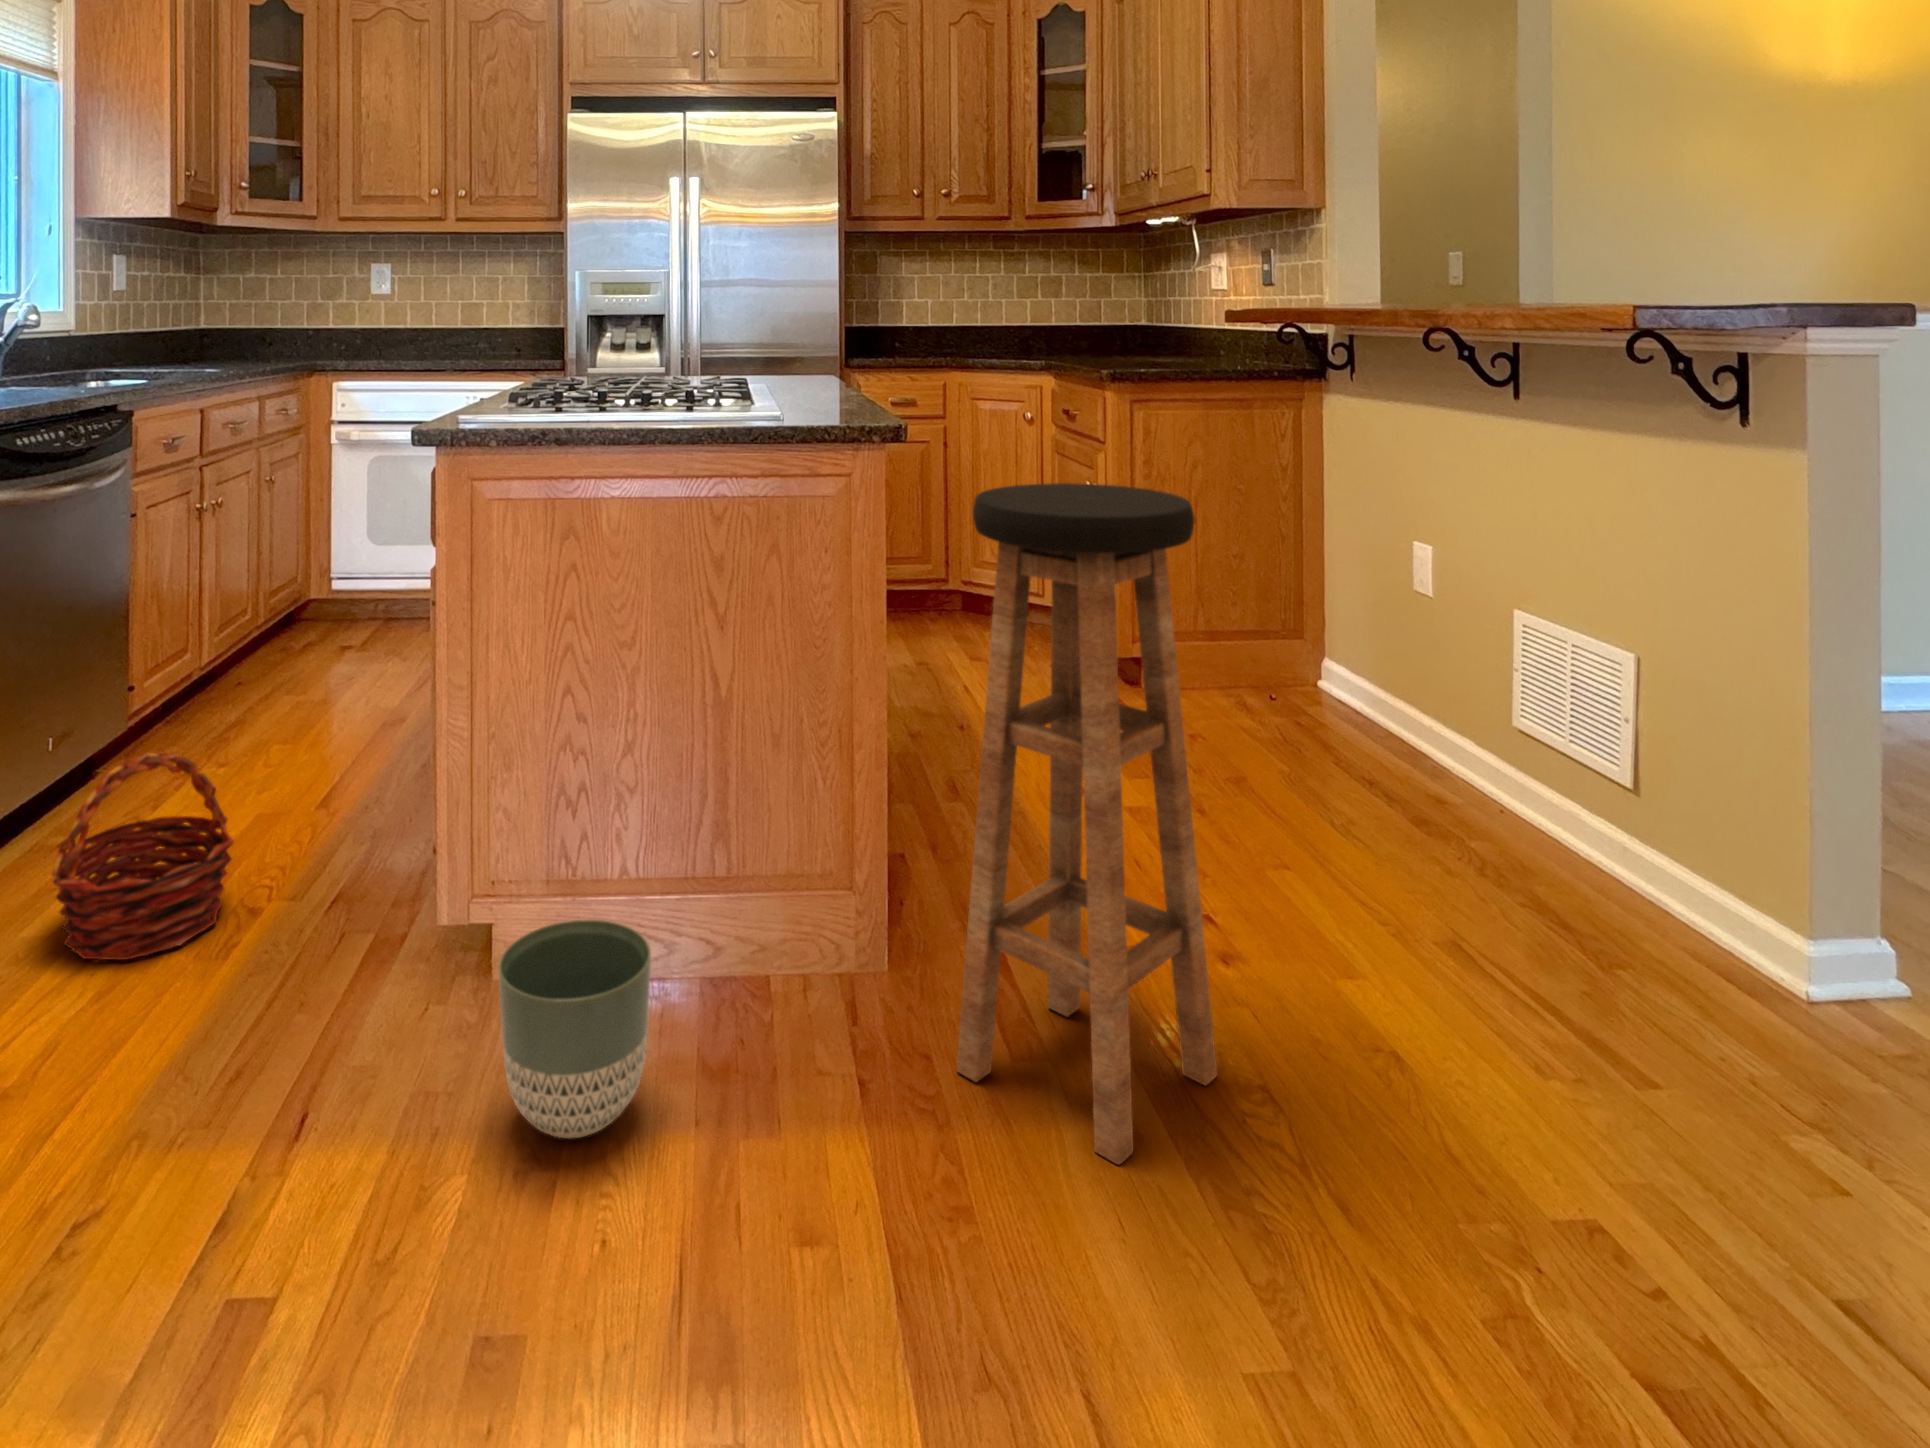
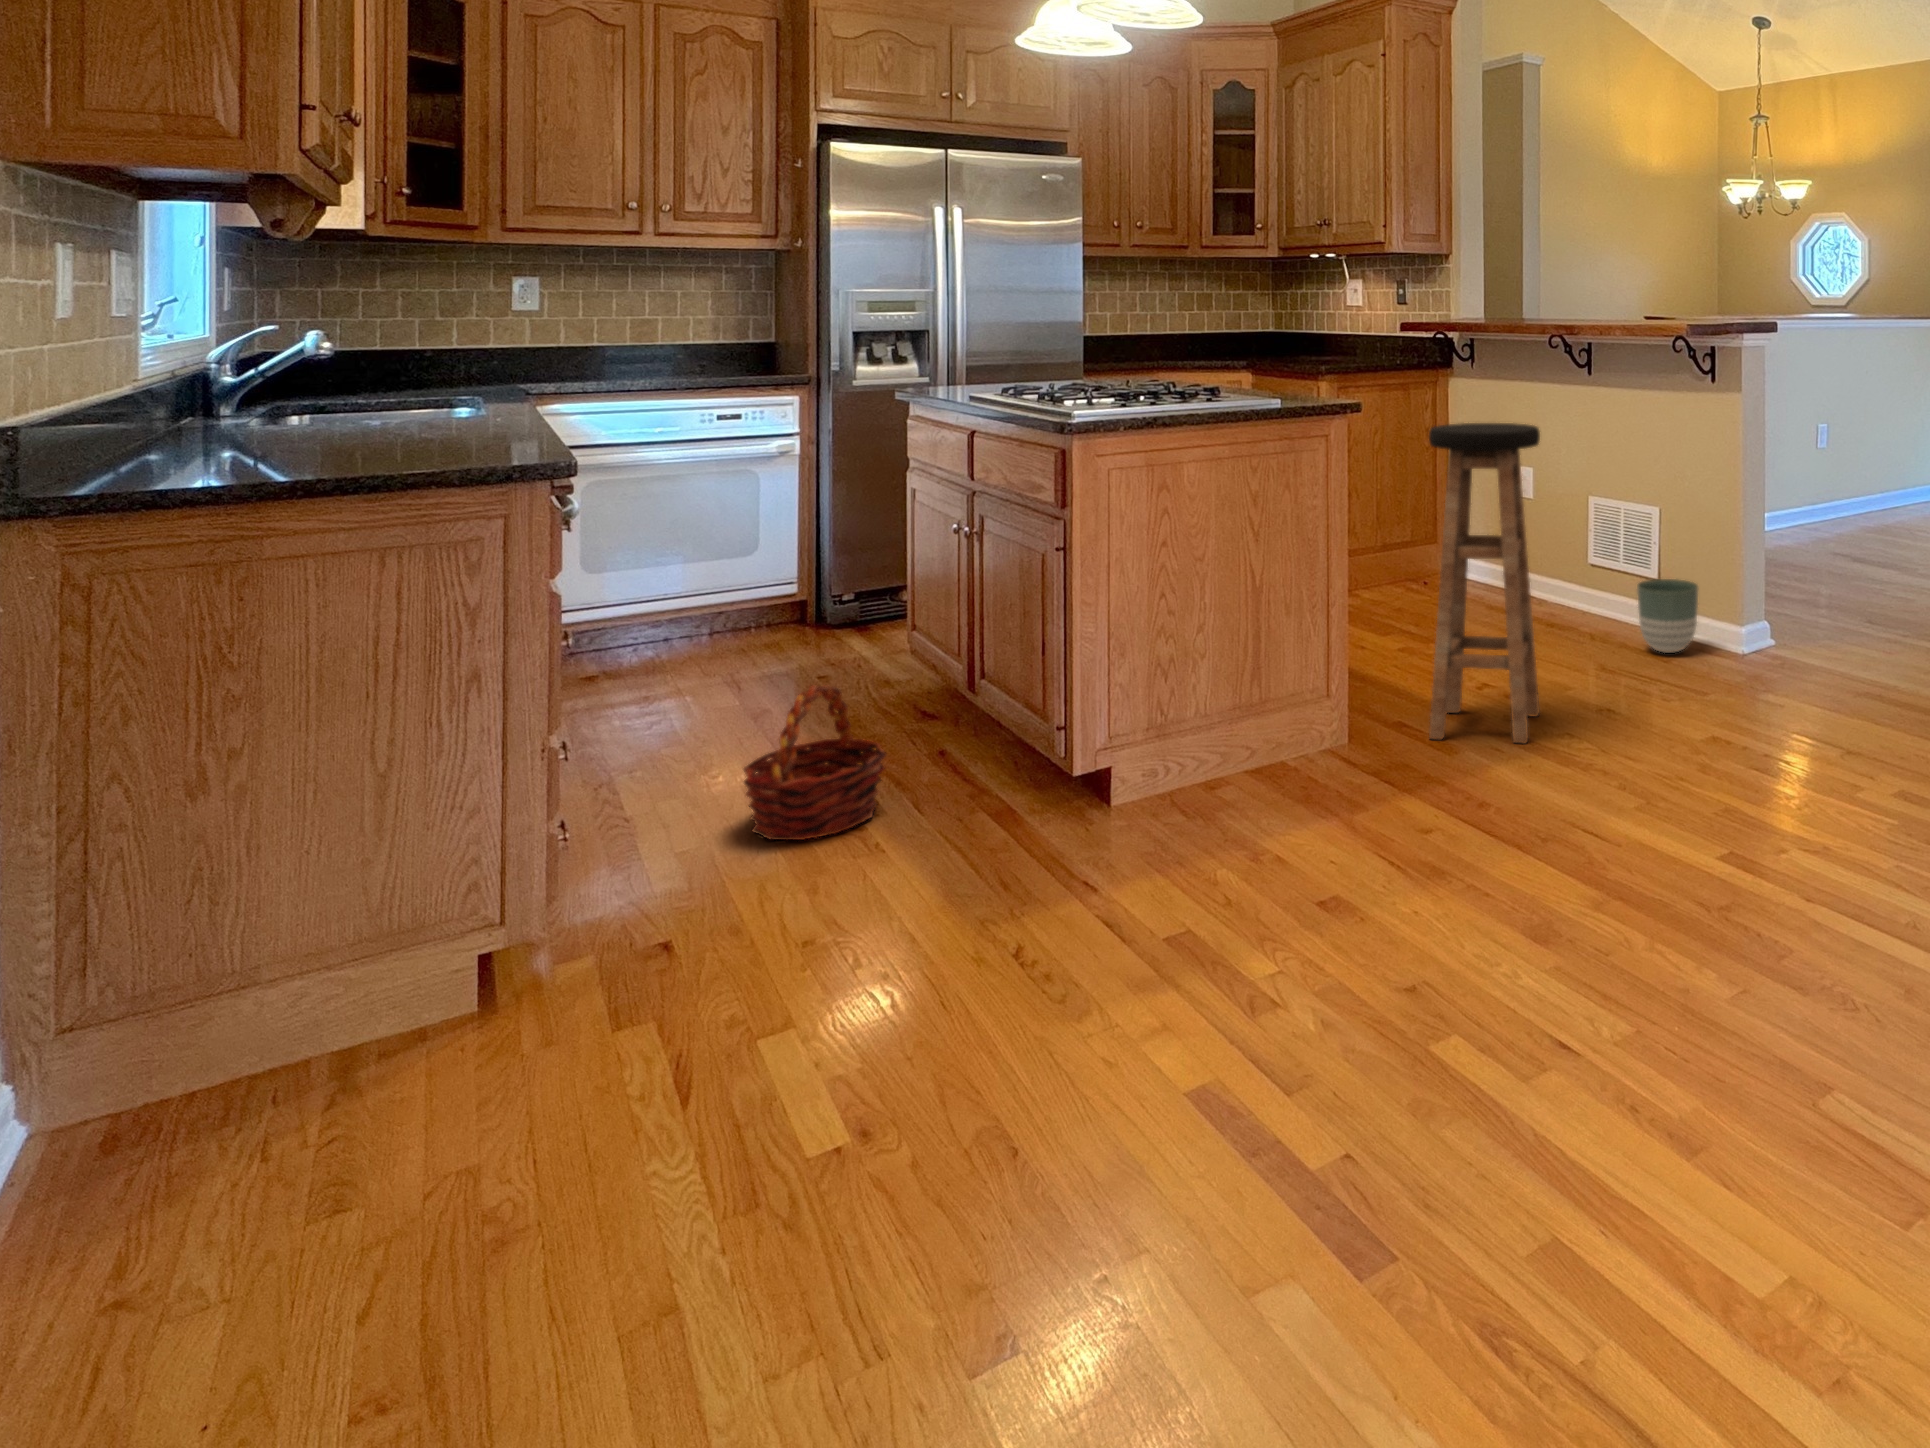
planter: present [498,920,651,1138] -> present [1637,579,1699,653]

